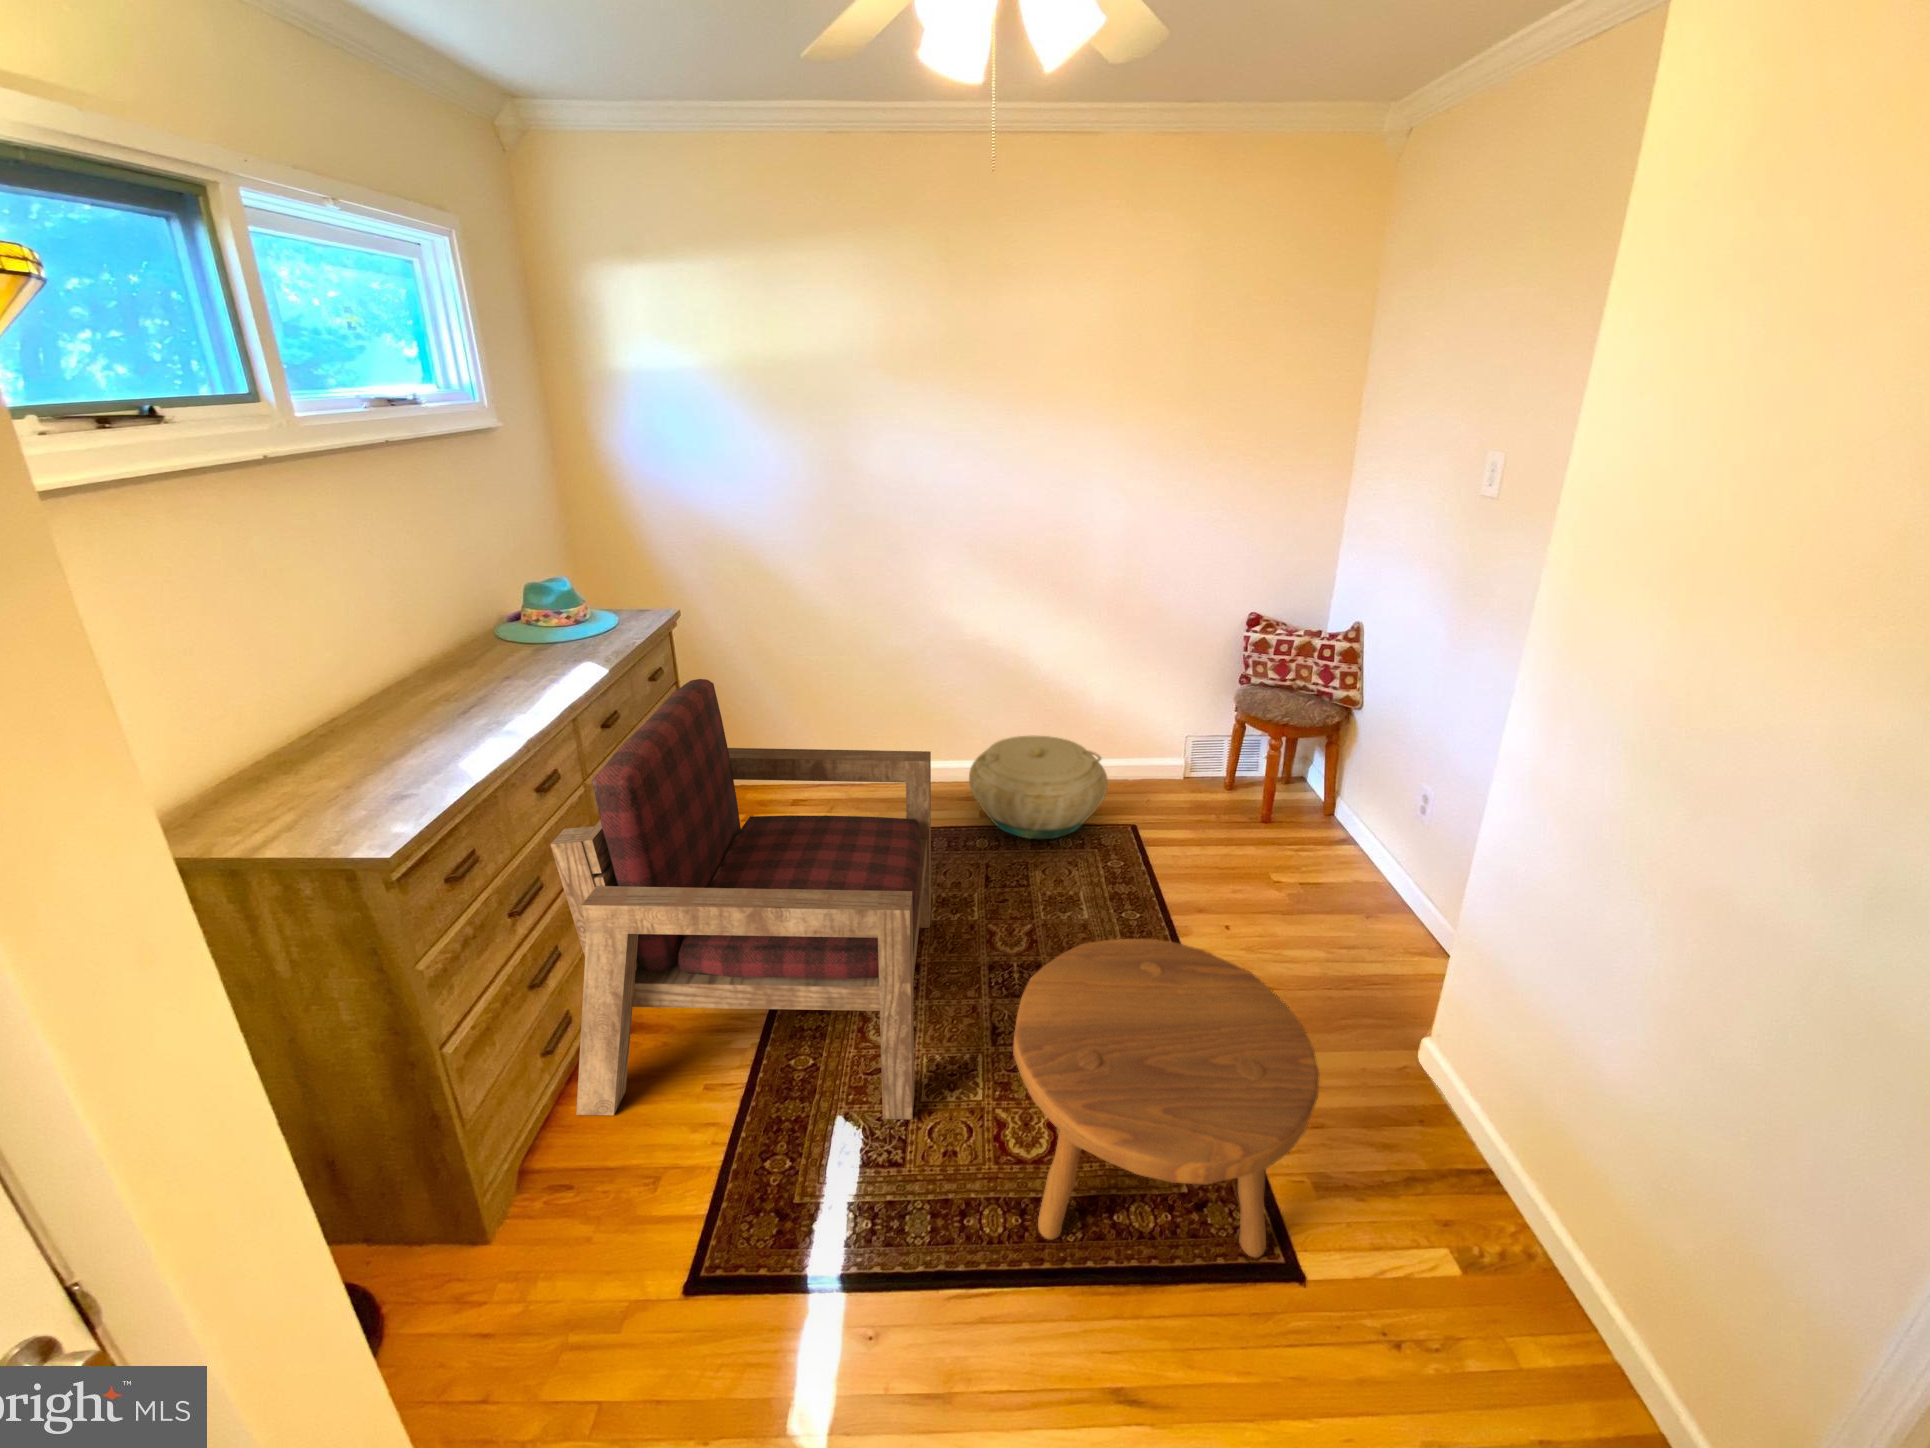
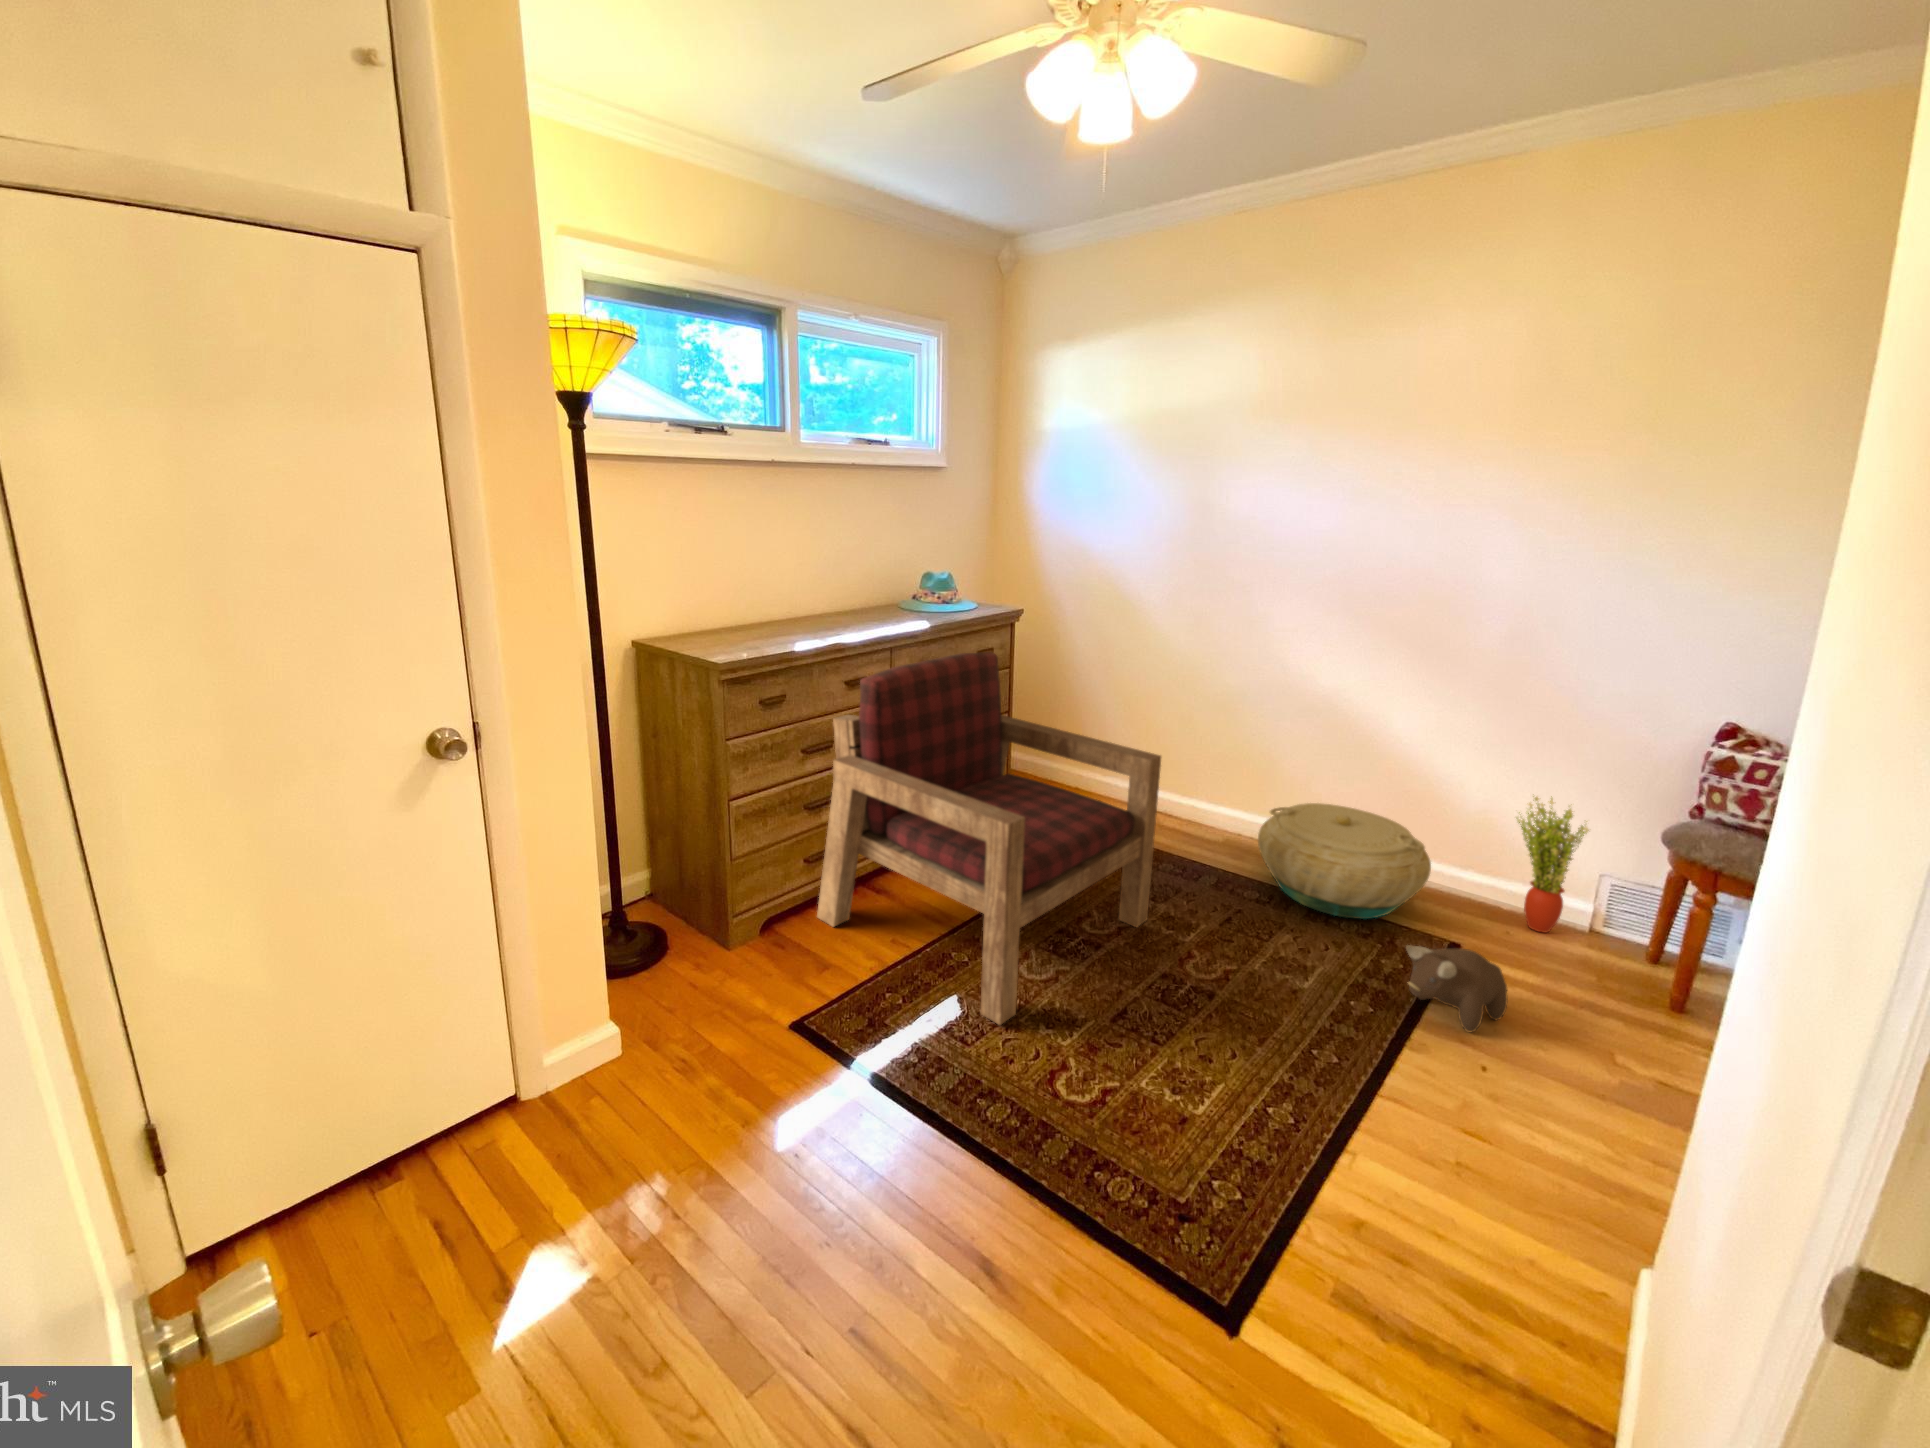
potted plant: none [1144,690,1194,793] -> present [1517,796,1589,933]
plush toy: none [1149,837,1210,902] -> present [1406,945,1507,1032]
footstool: present [1013,939,1320,1258] -> none [1013,923,1325,1288]

